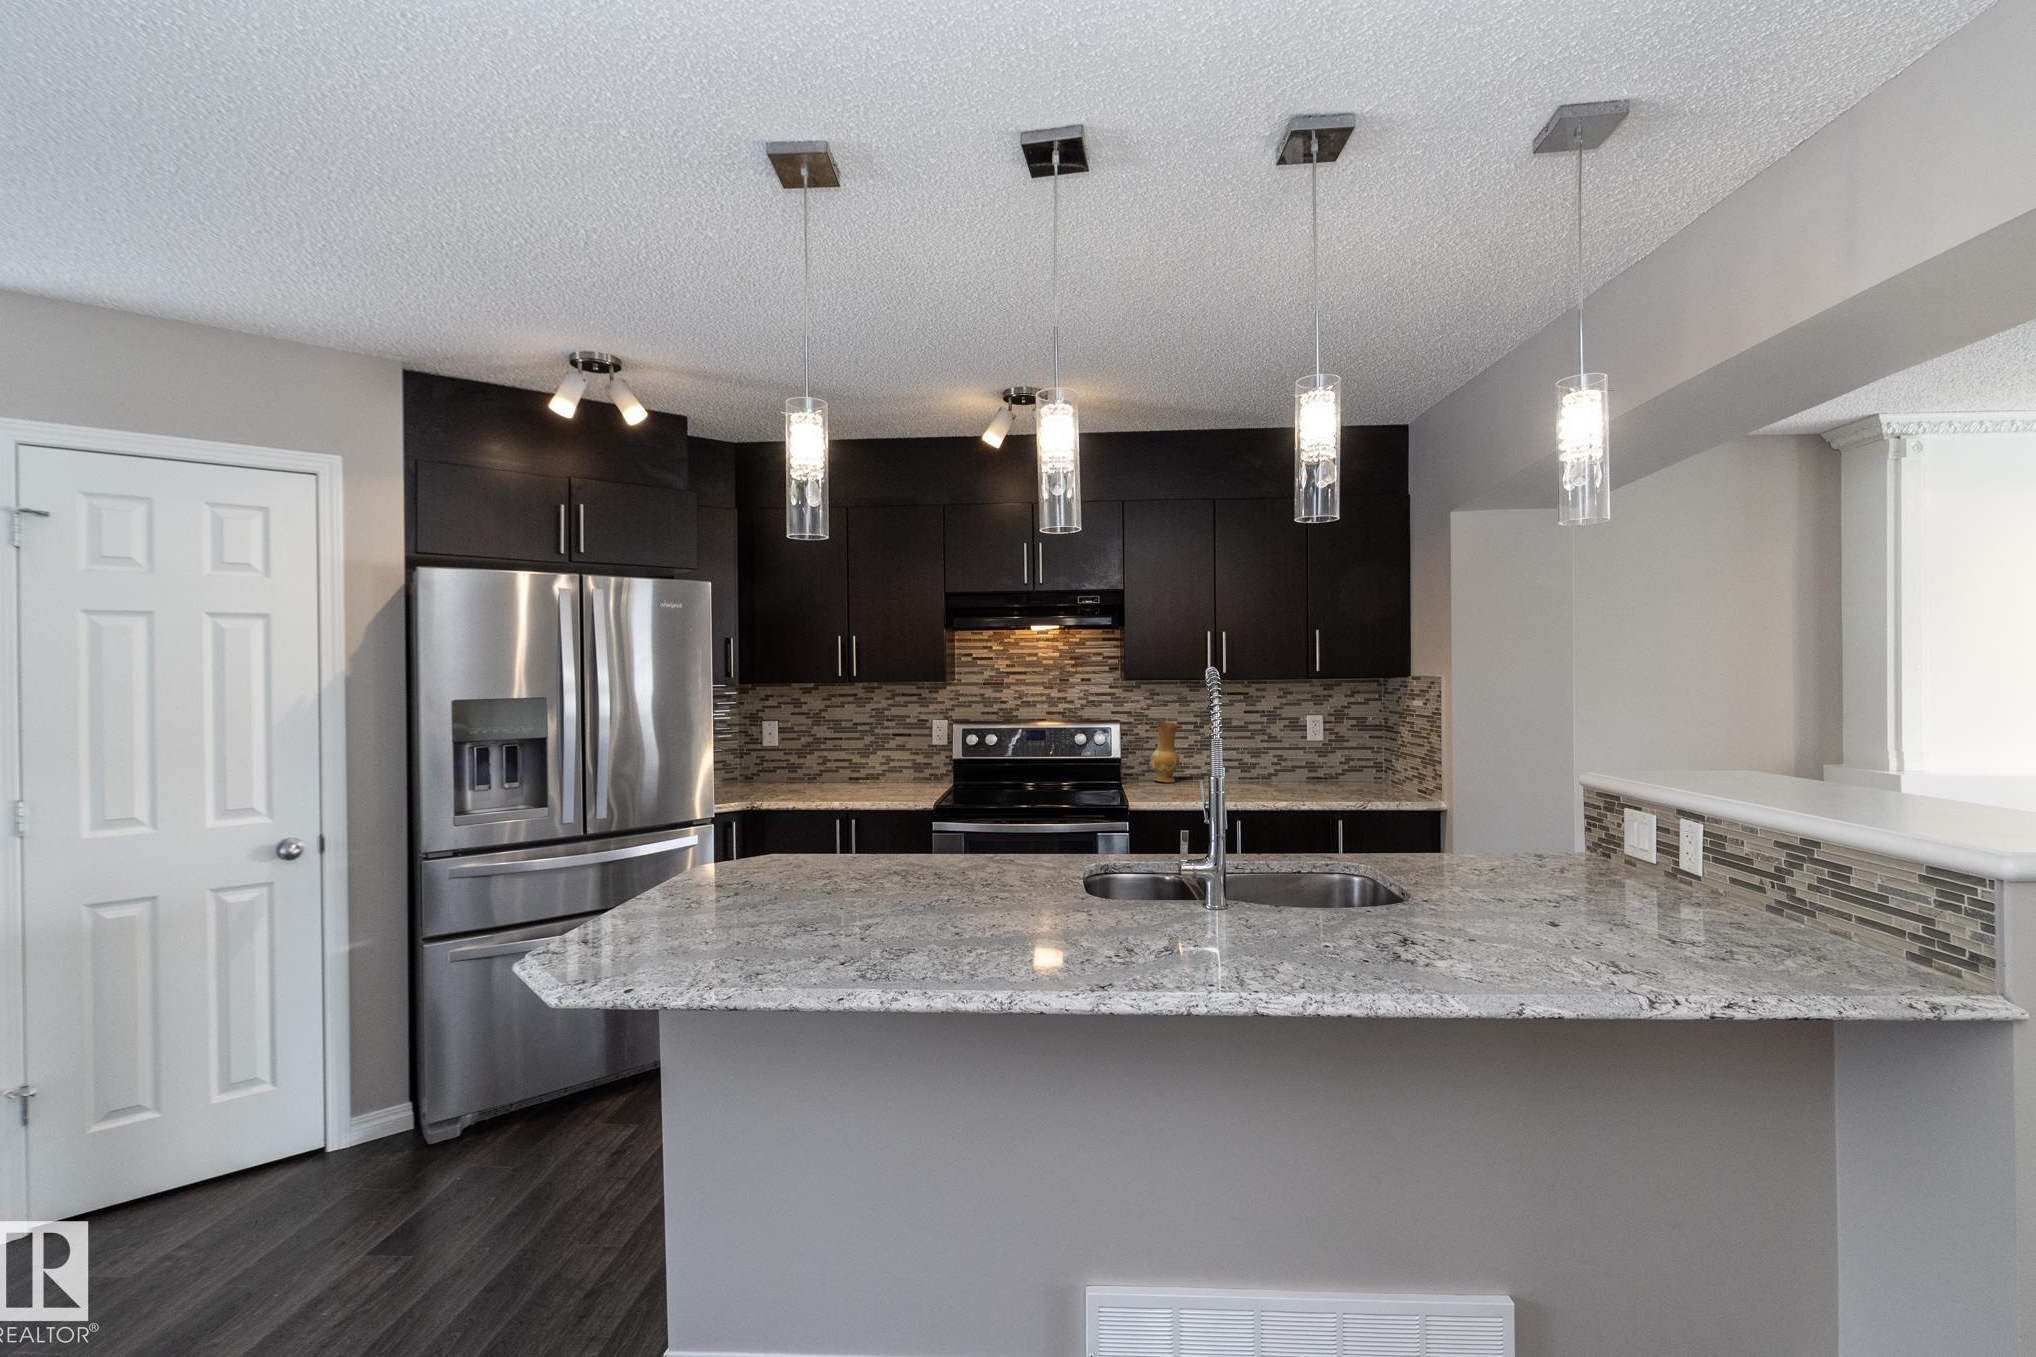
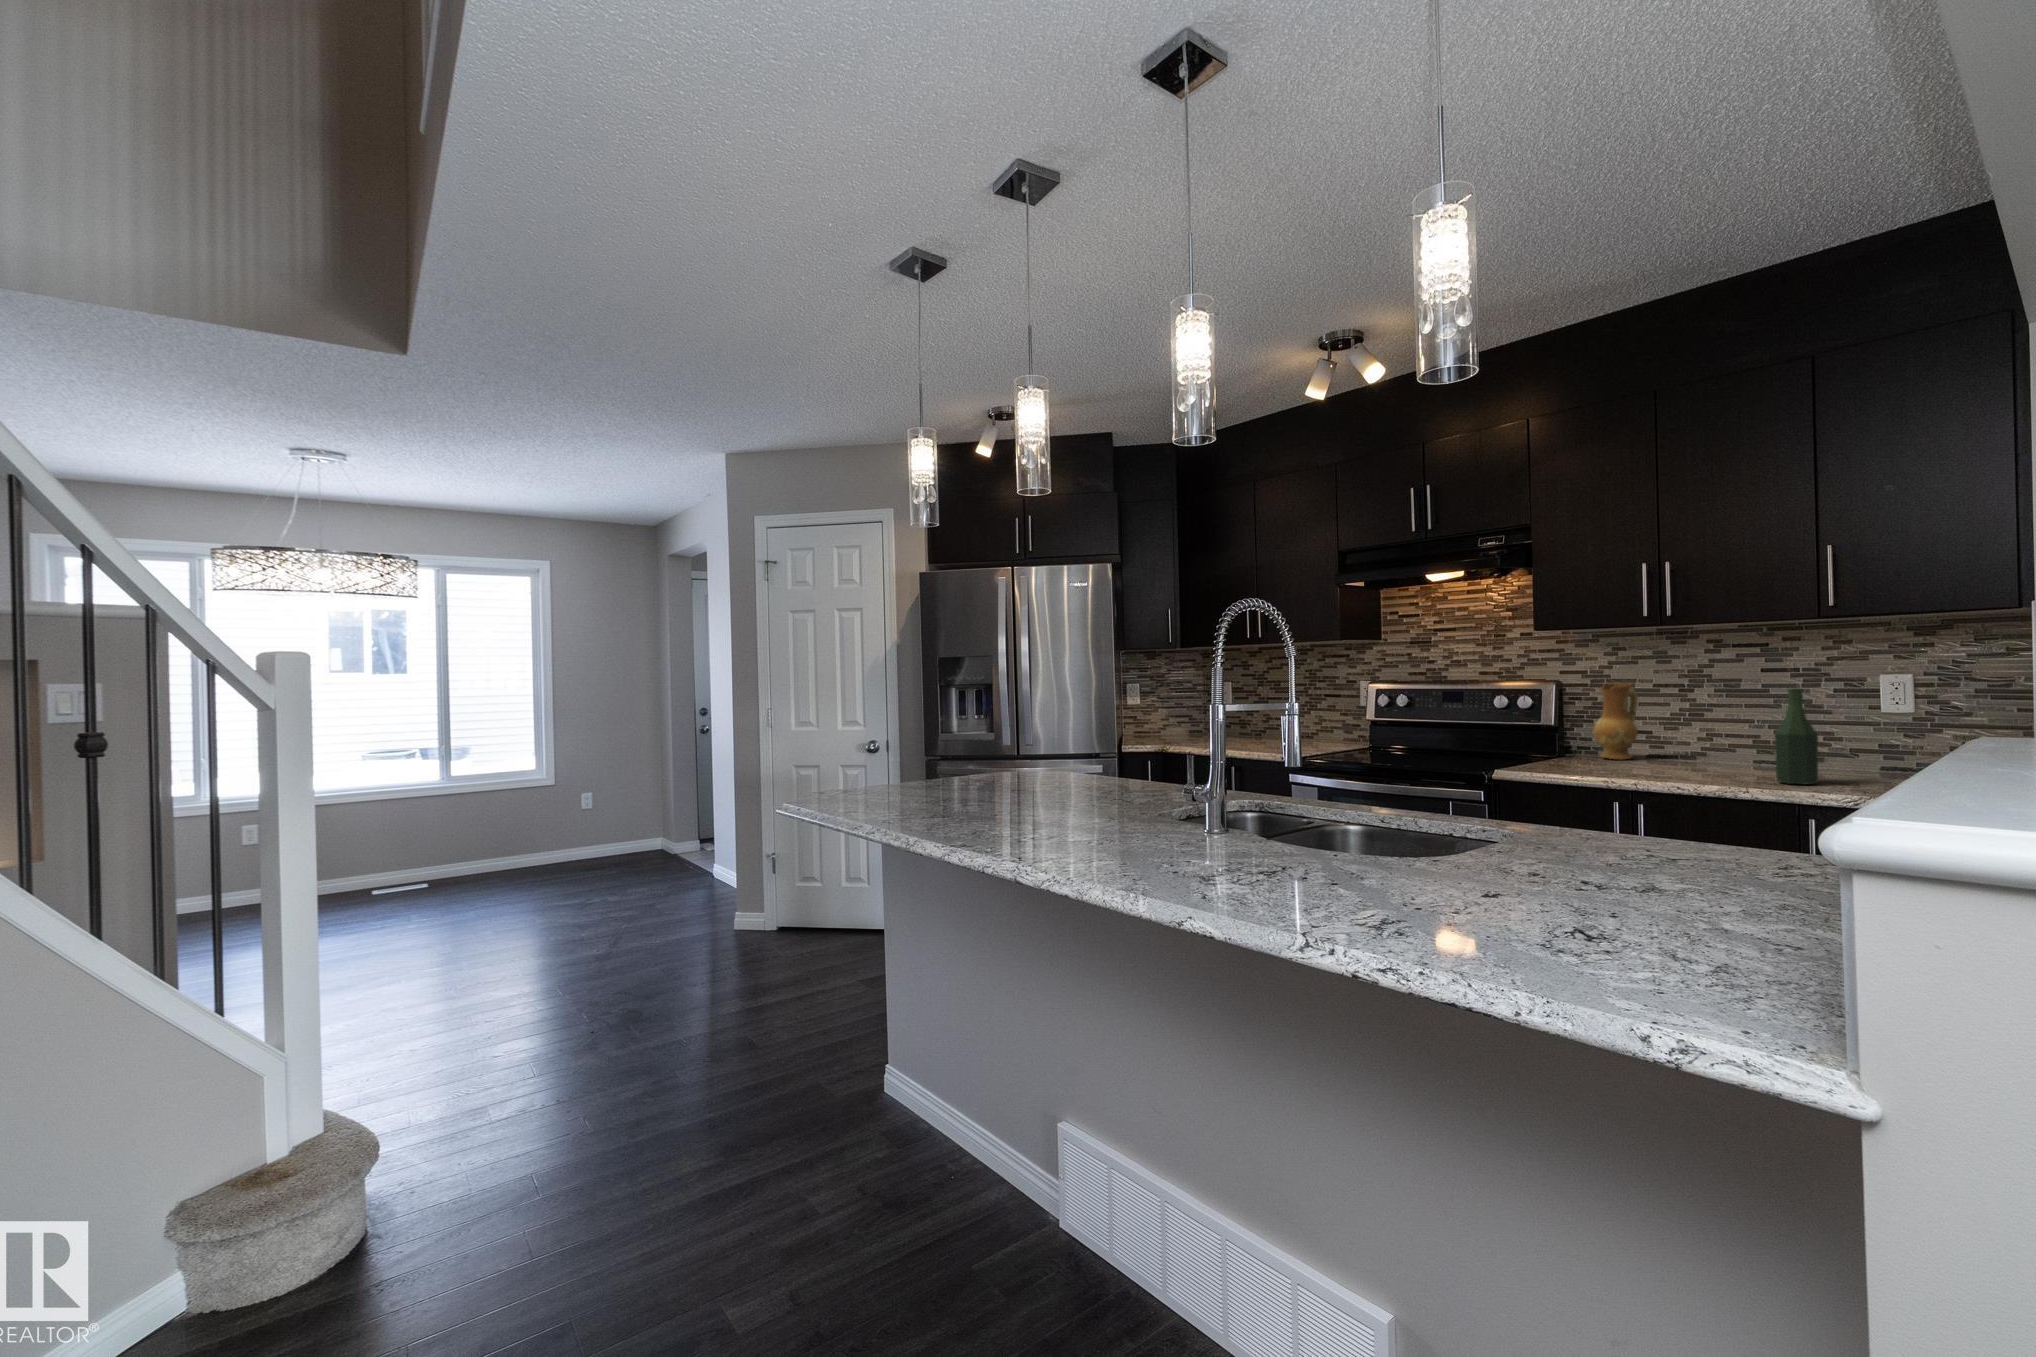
bottle: none [1294,730,1317,795] -> present [1775,689,1818,785]

